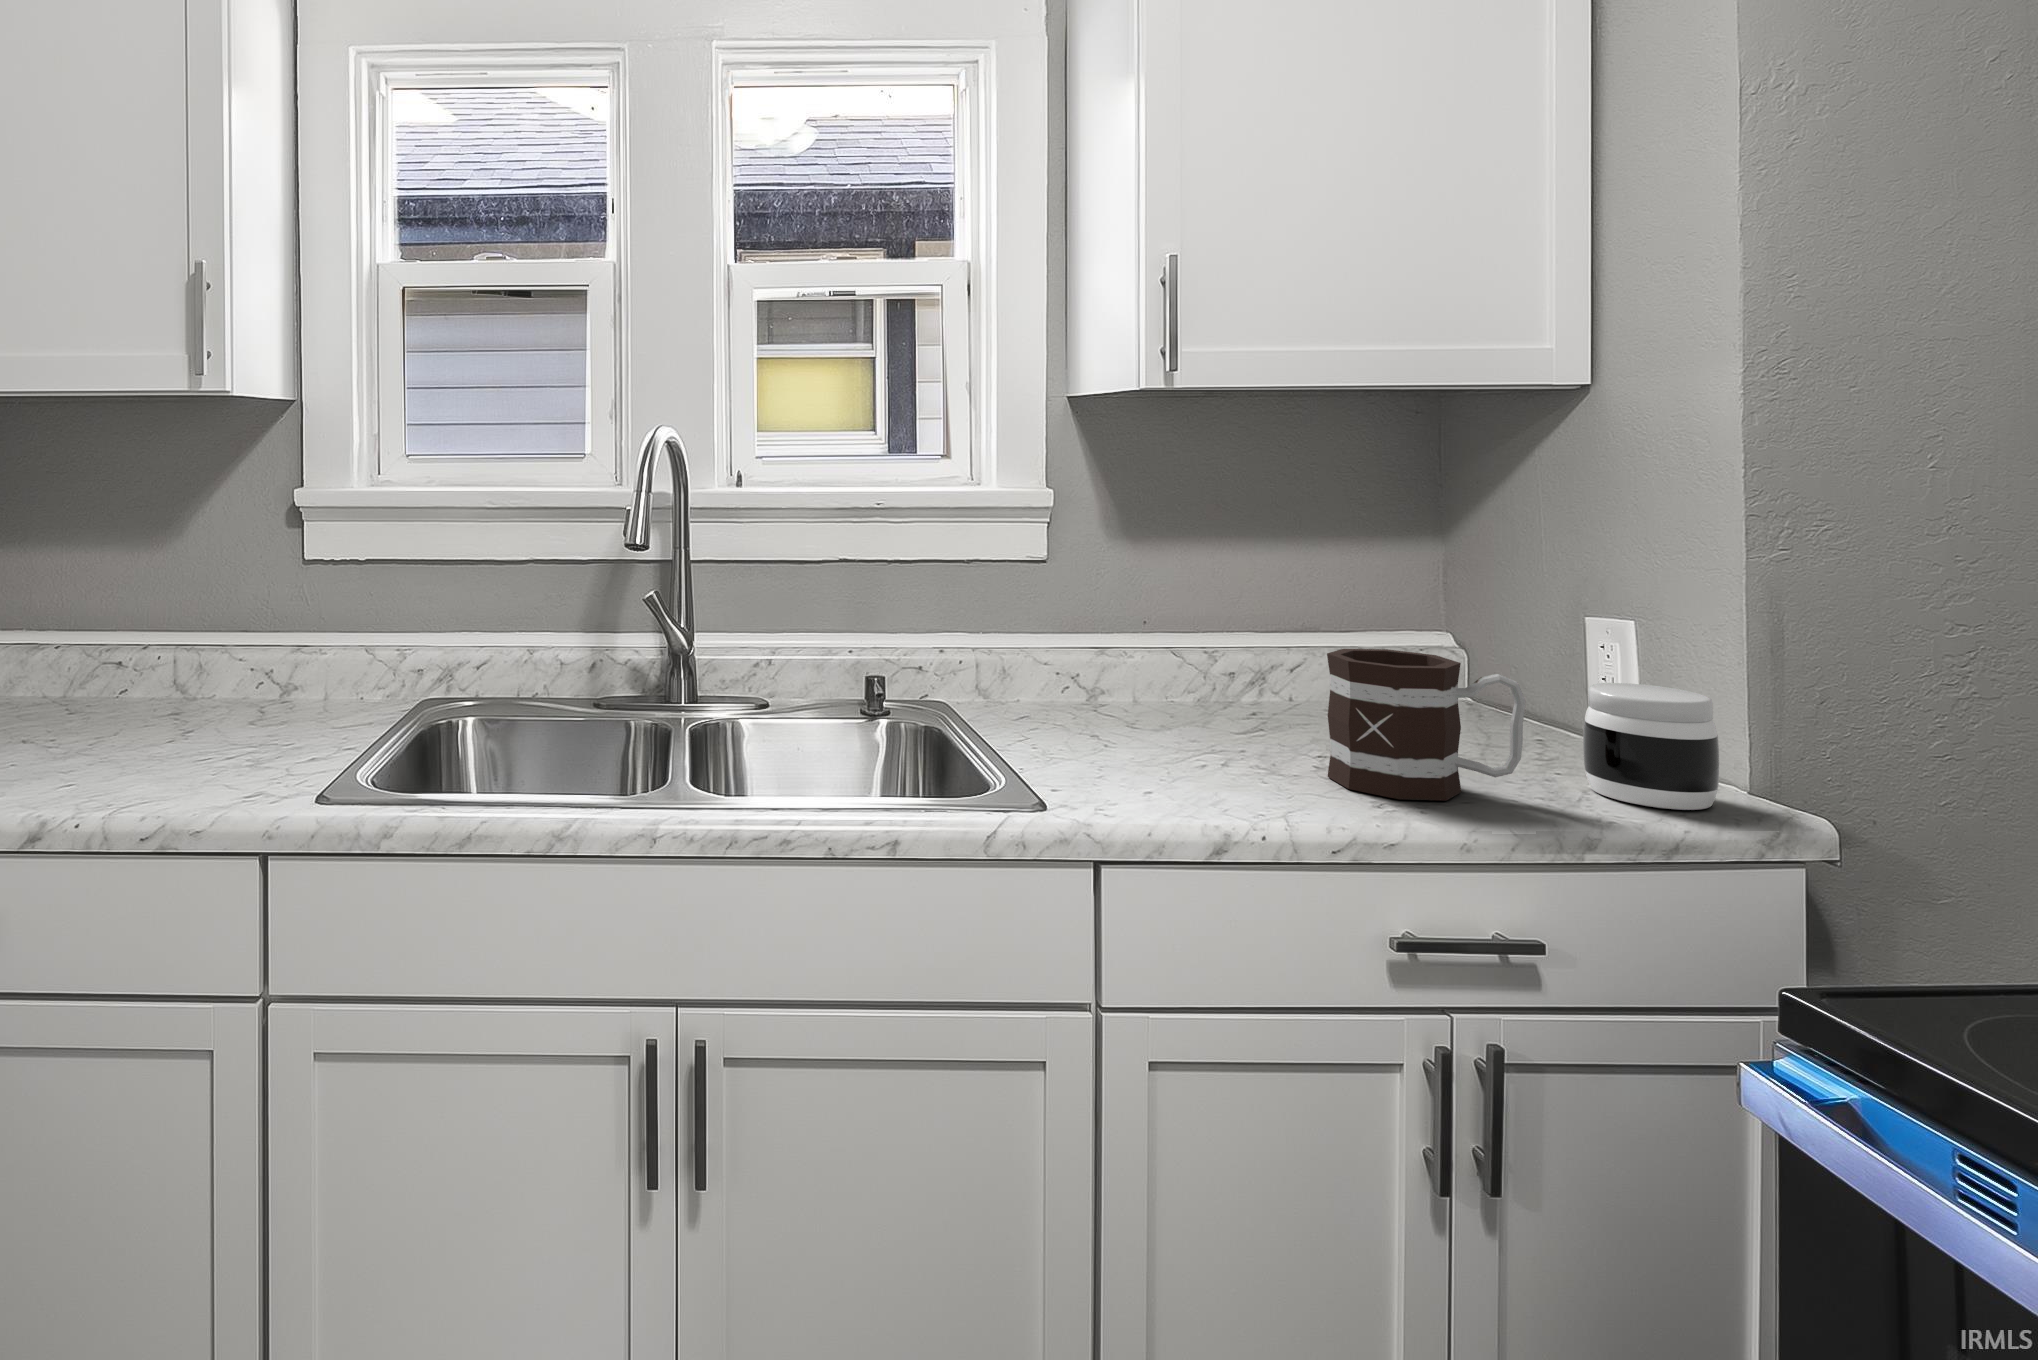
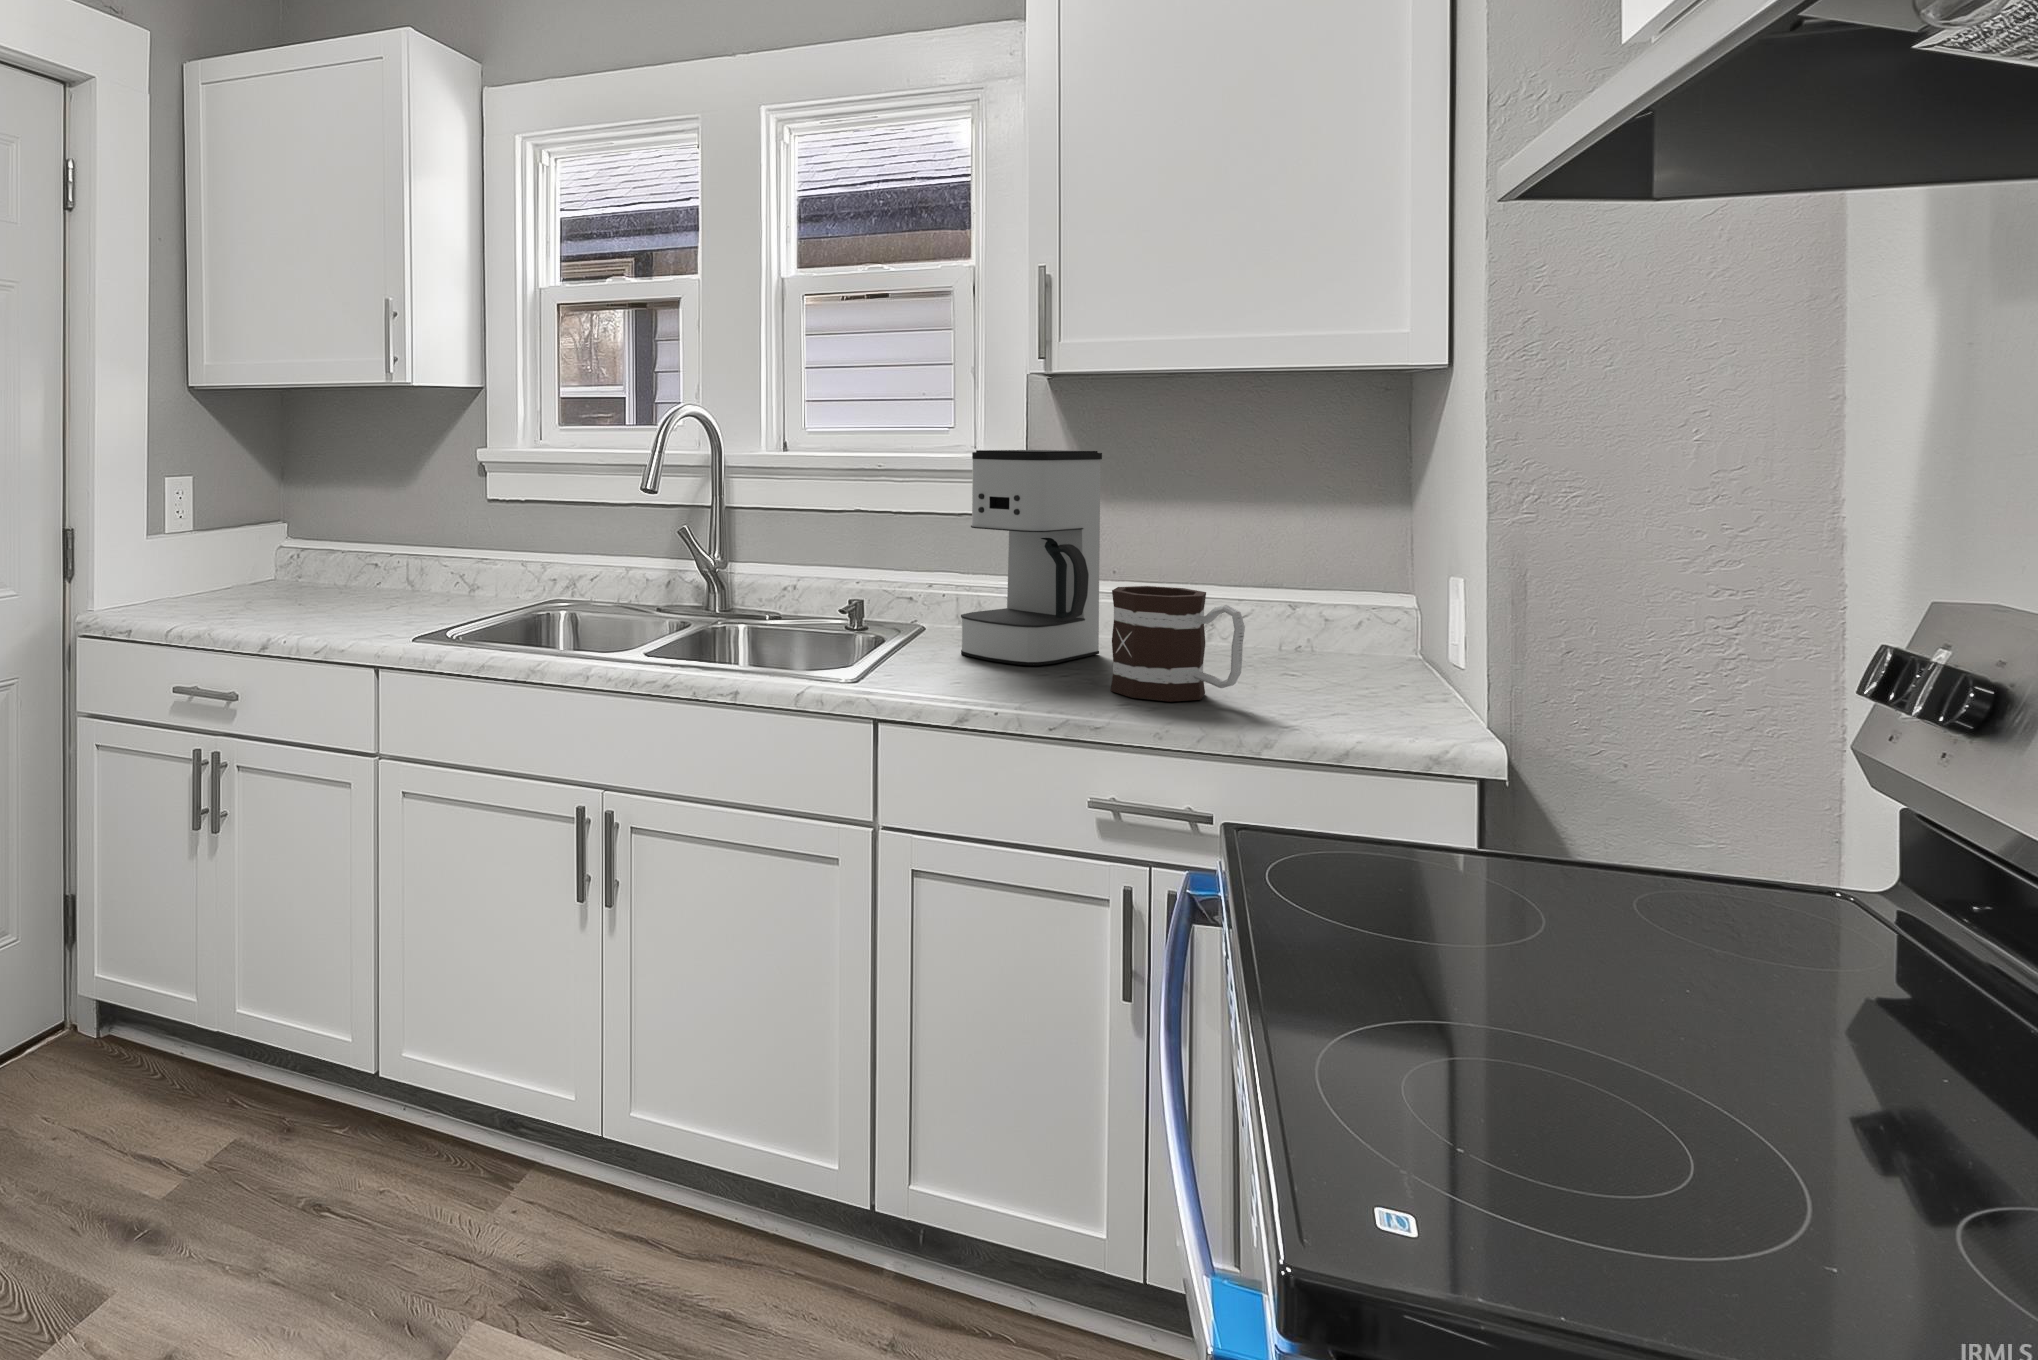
coffee maker: none [1059,480,1219,753] -> present [961,450,1102,665]
jar: present [1583,683,1719,810] -> none [1319,623,1416,724]

